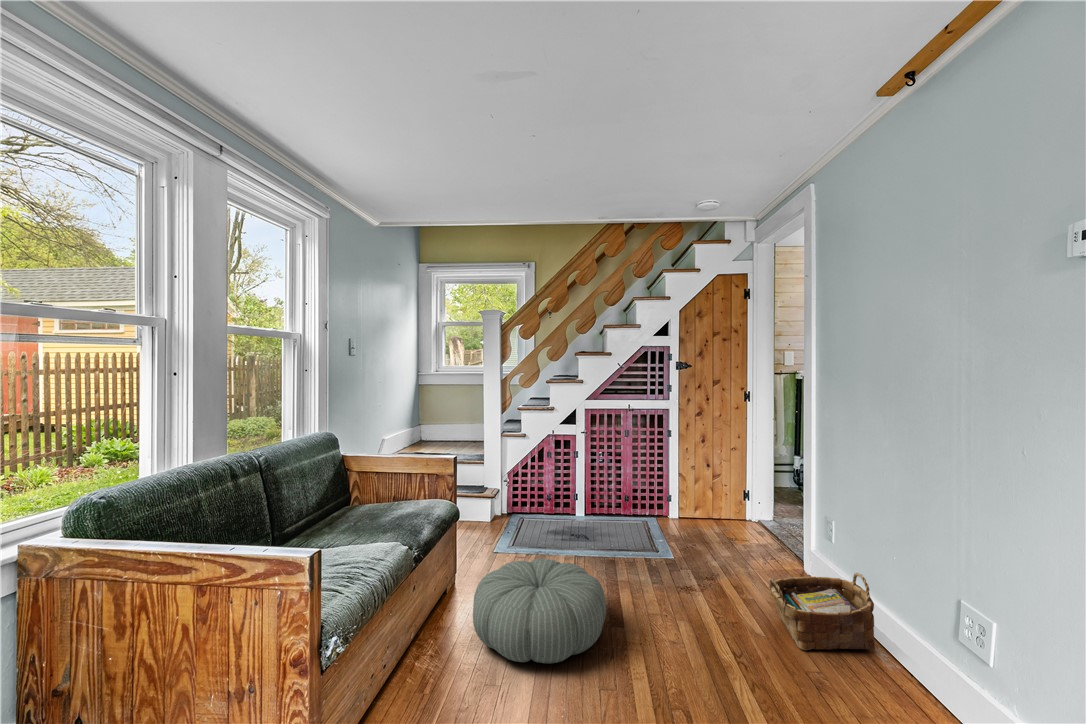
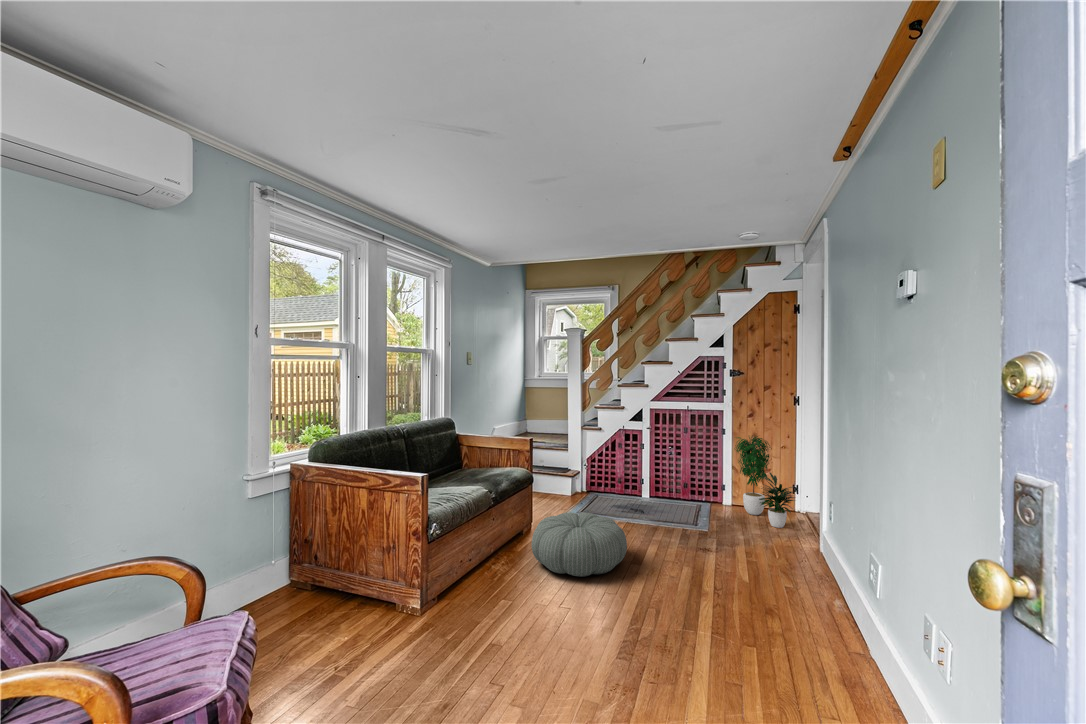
potted plant: none [685,432,766,545] -> present [736,436,794,528]
woven basket: present [769,573,875,650] -> none [756,539,836,599]

